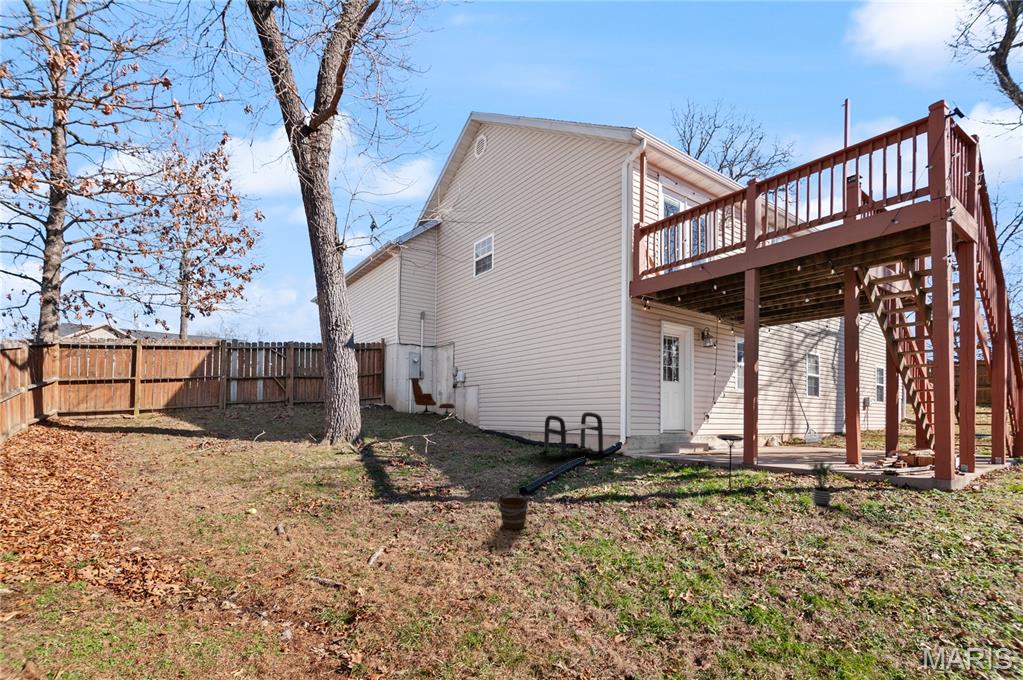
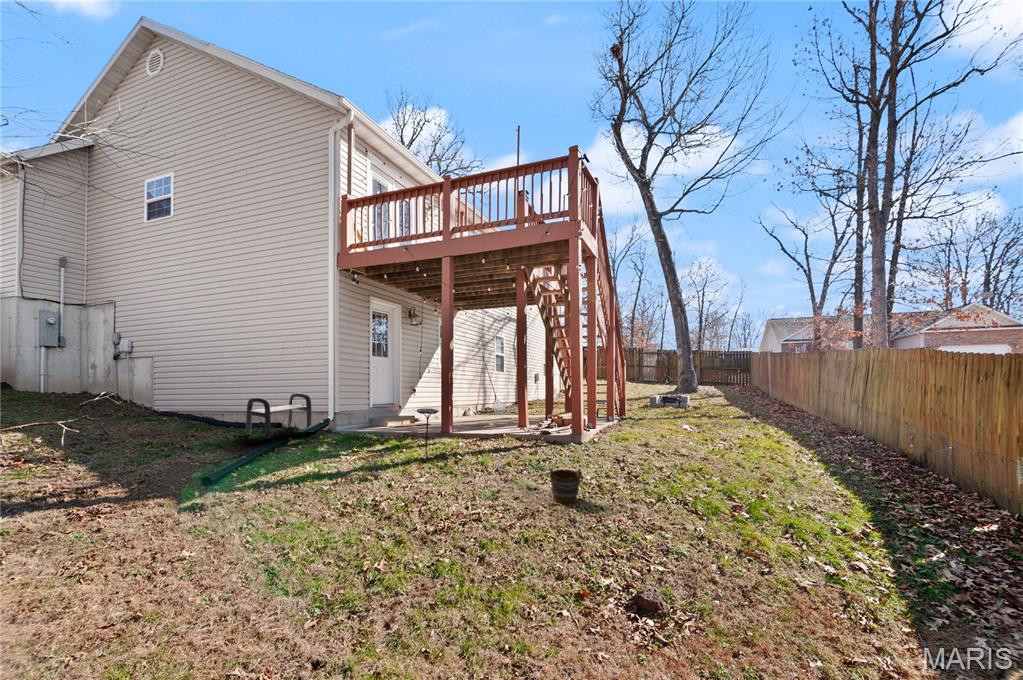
lounge chair: present [411,378,455,415] -> none [71,359,136,403]
potted plant: present [808,461,834,506] -> none [484,425,508,463]
bucket: present [497,495,528,529] -> present [550,469,582,503]

